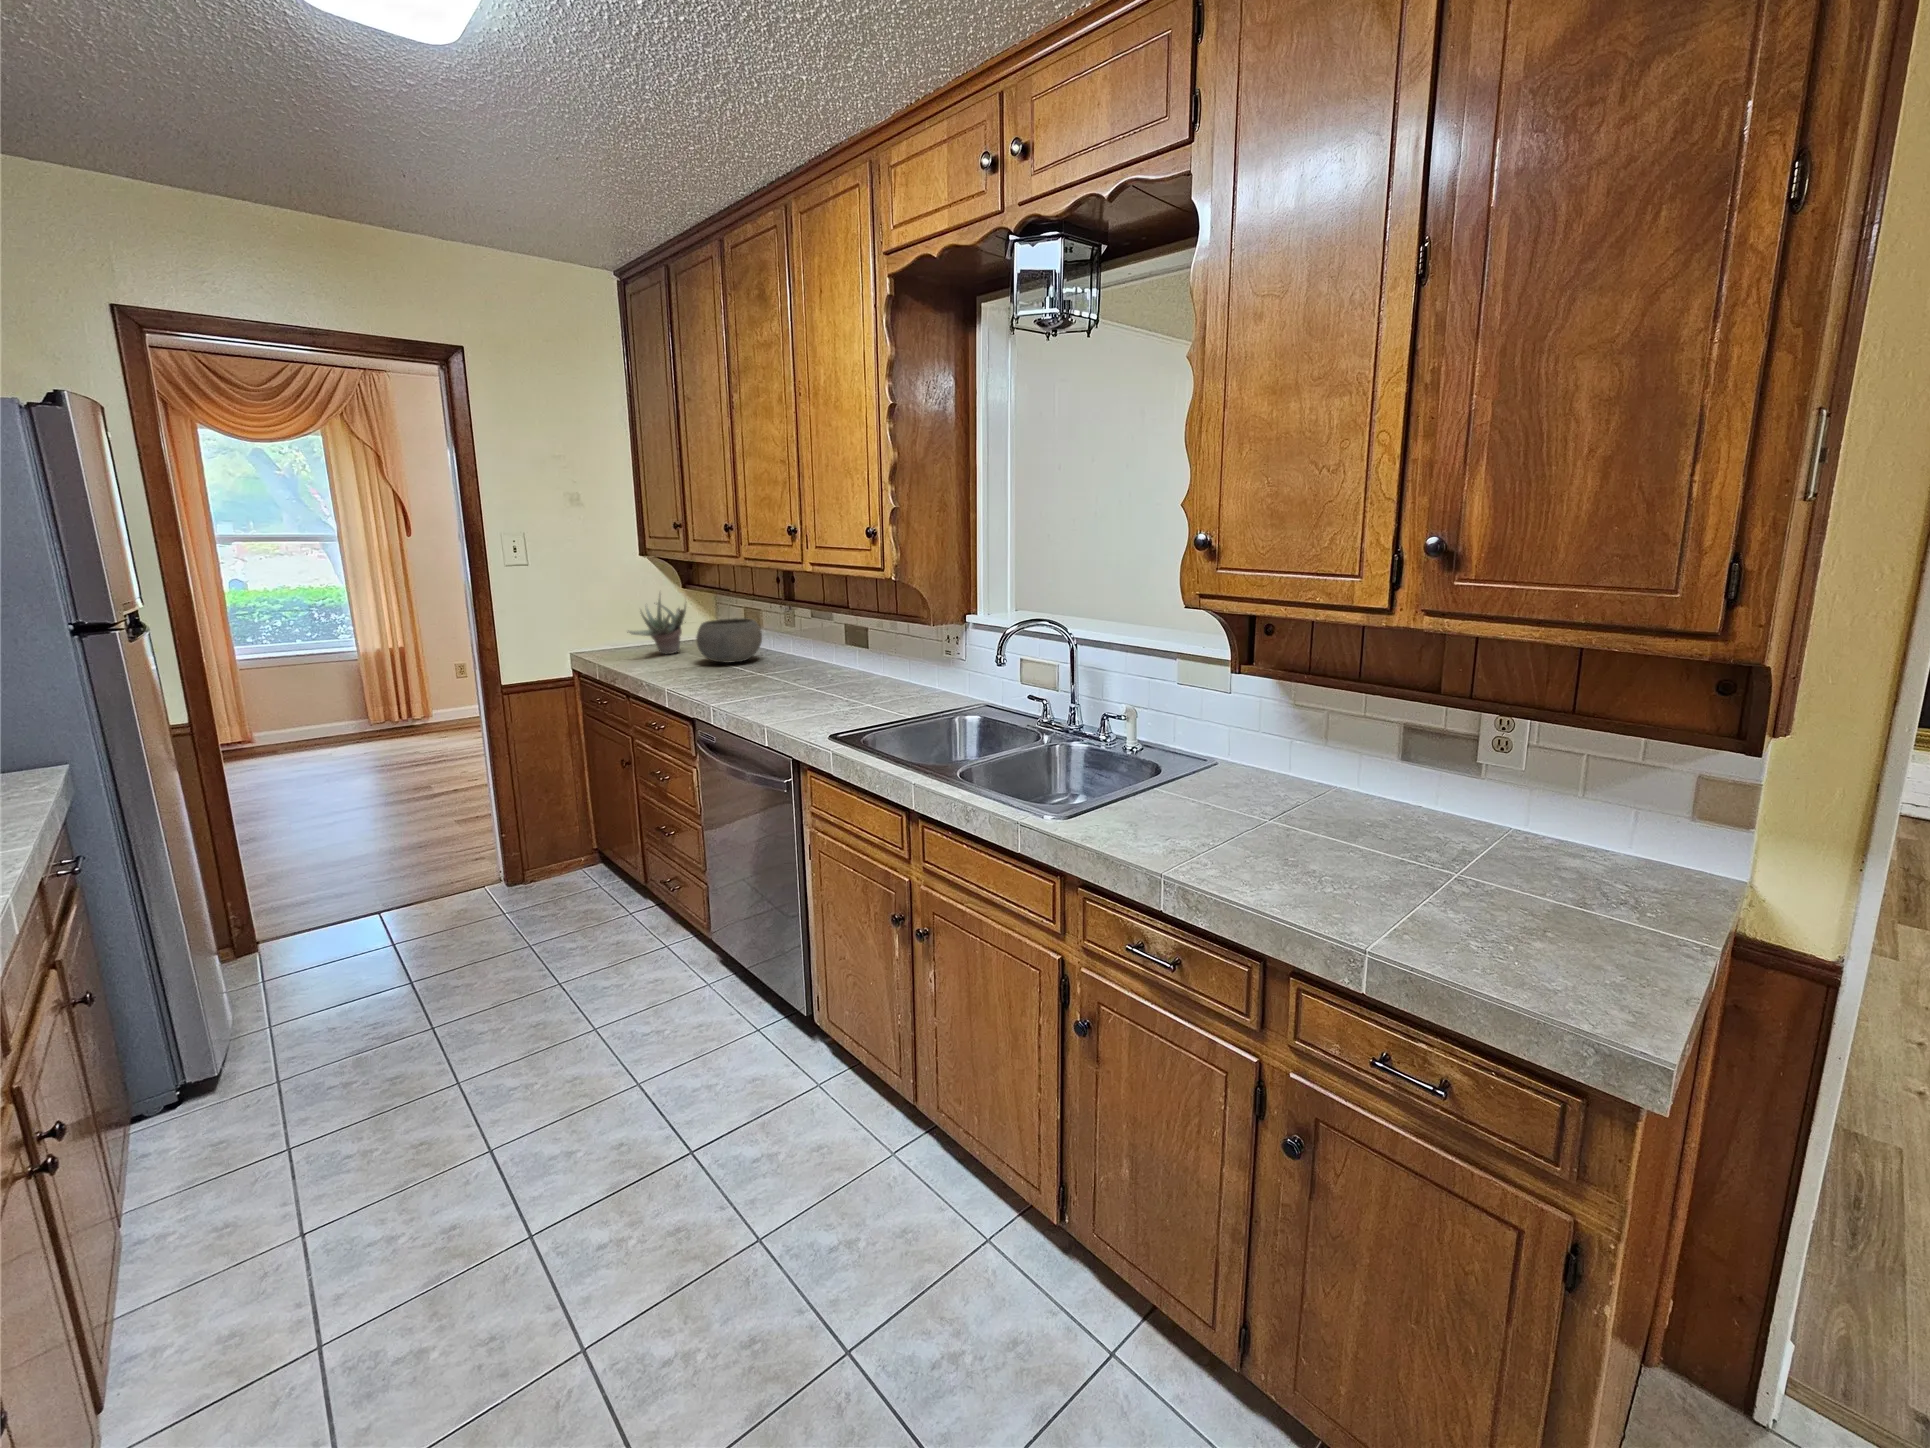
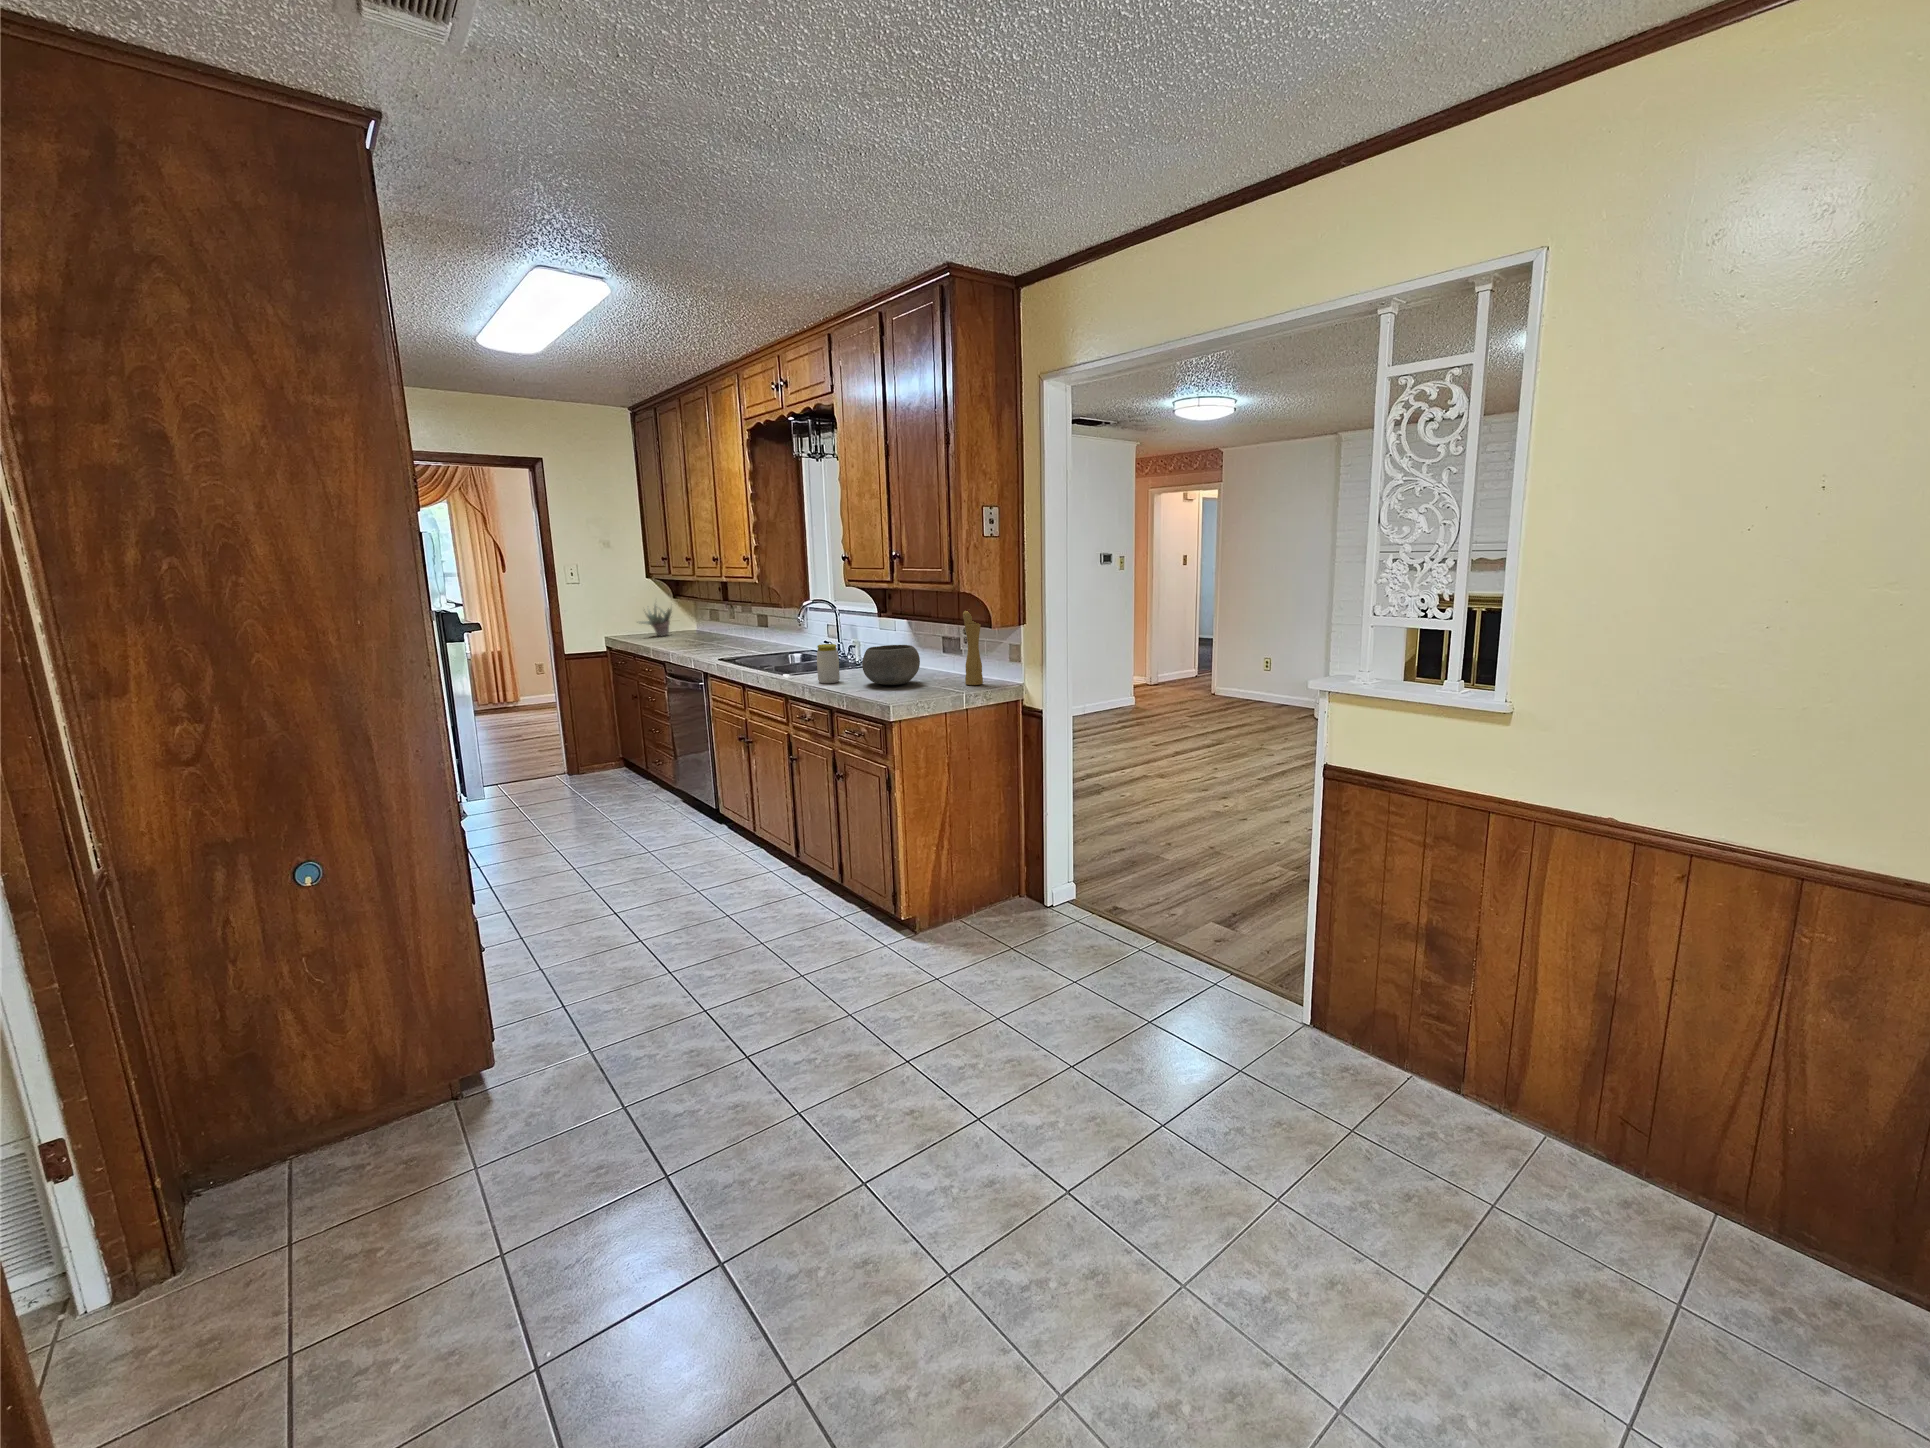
bowl: present [696,618,762,663] -> present [862,645,920,685]
pepper mill: none [1561,682,1642,878] -> present [963,611,983,685]
jar: none [1176,760,1234,866] -> present [817,644,840,683]

